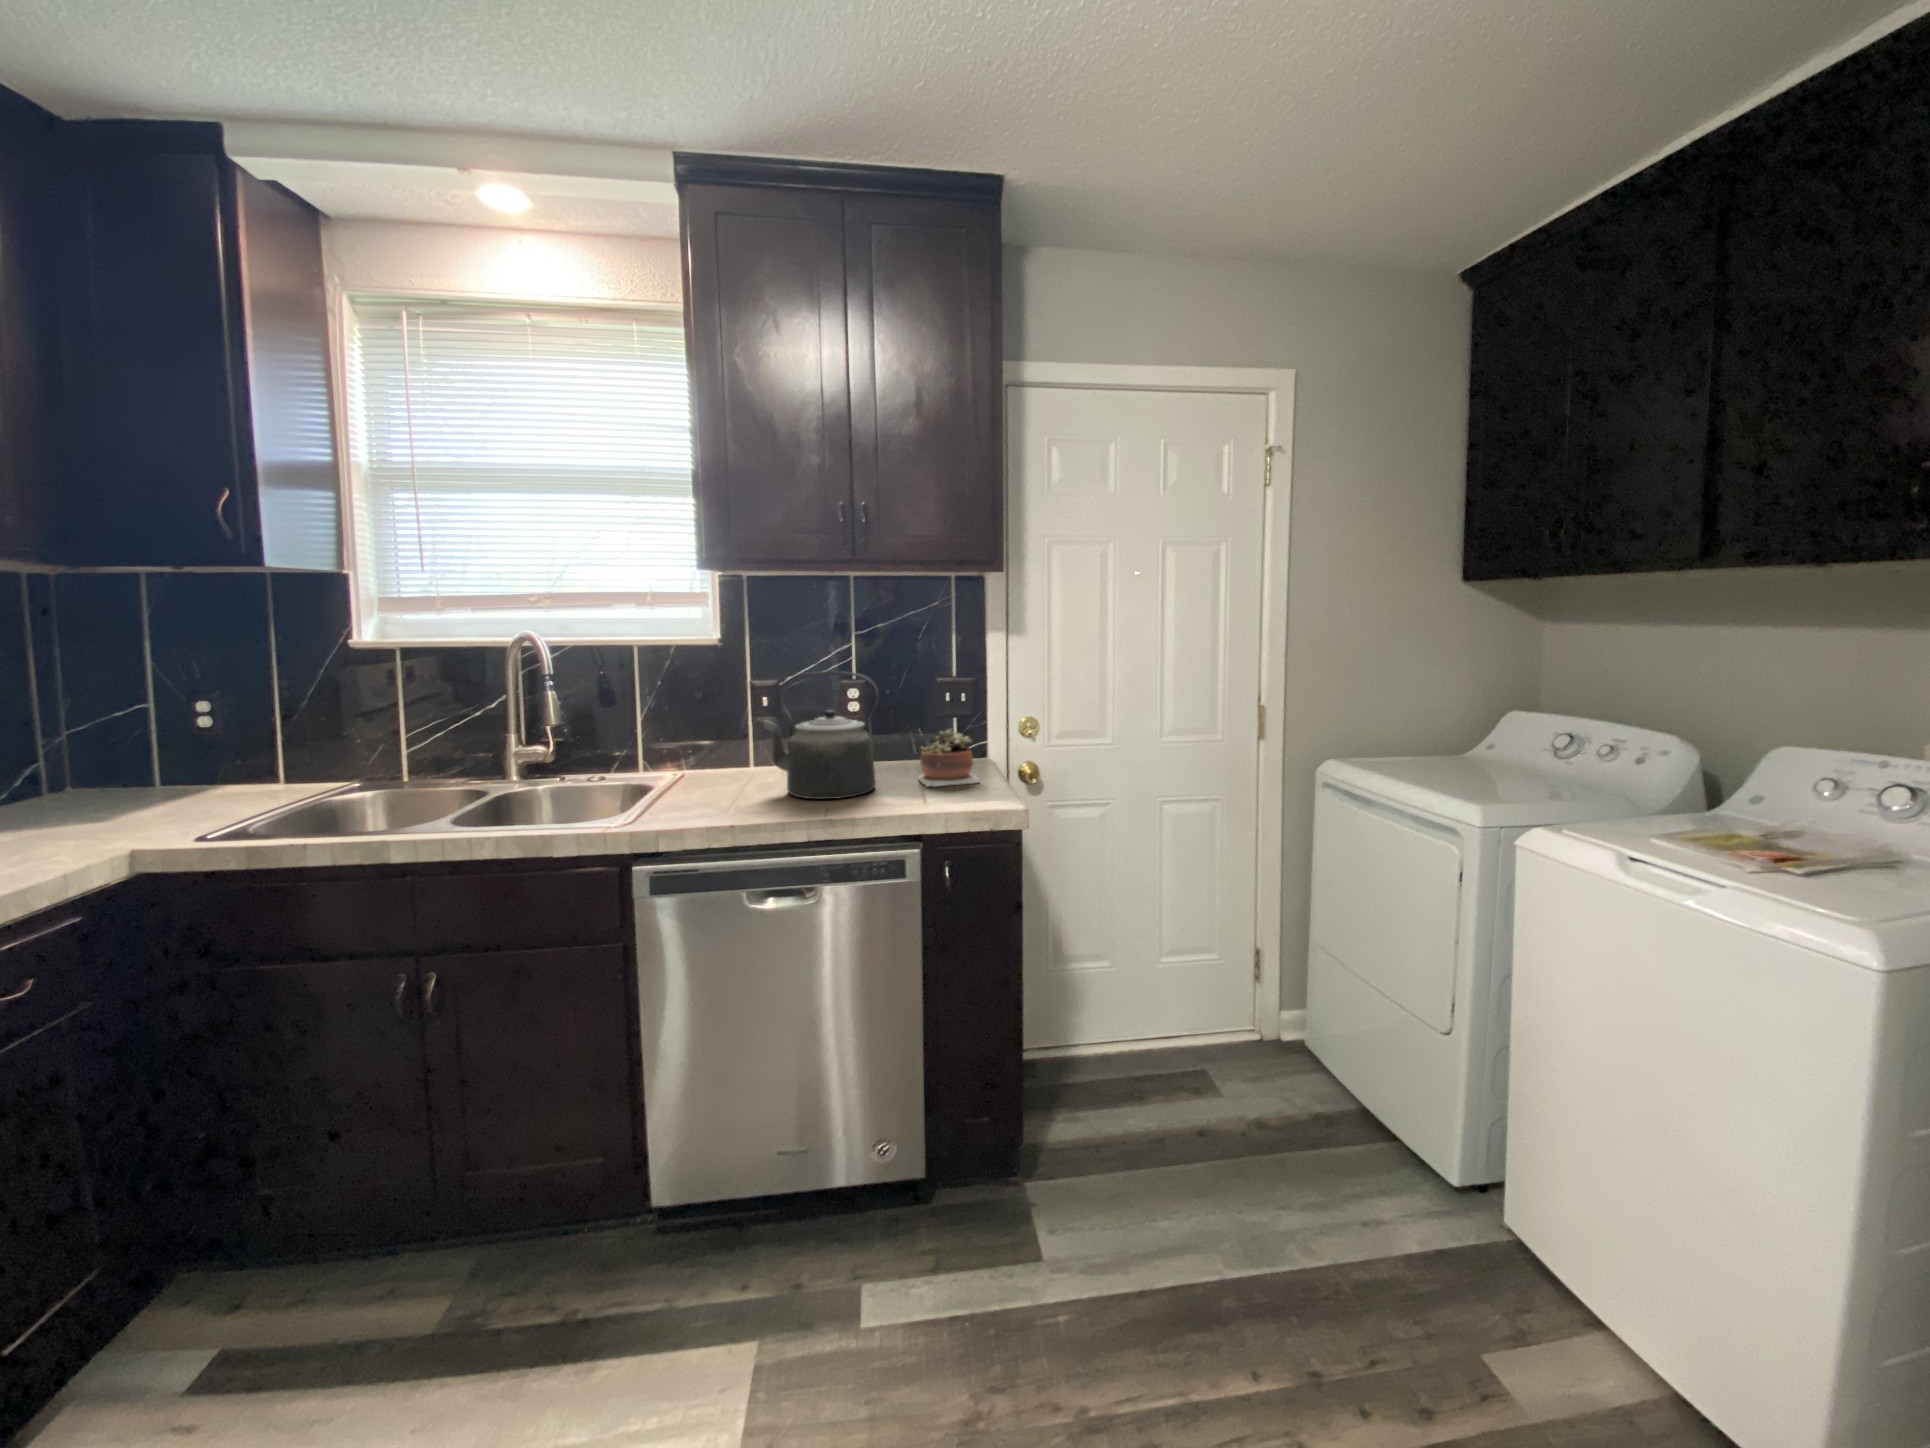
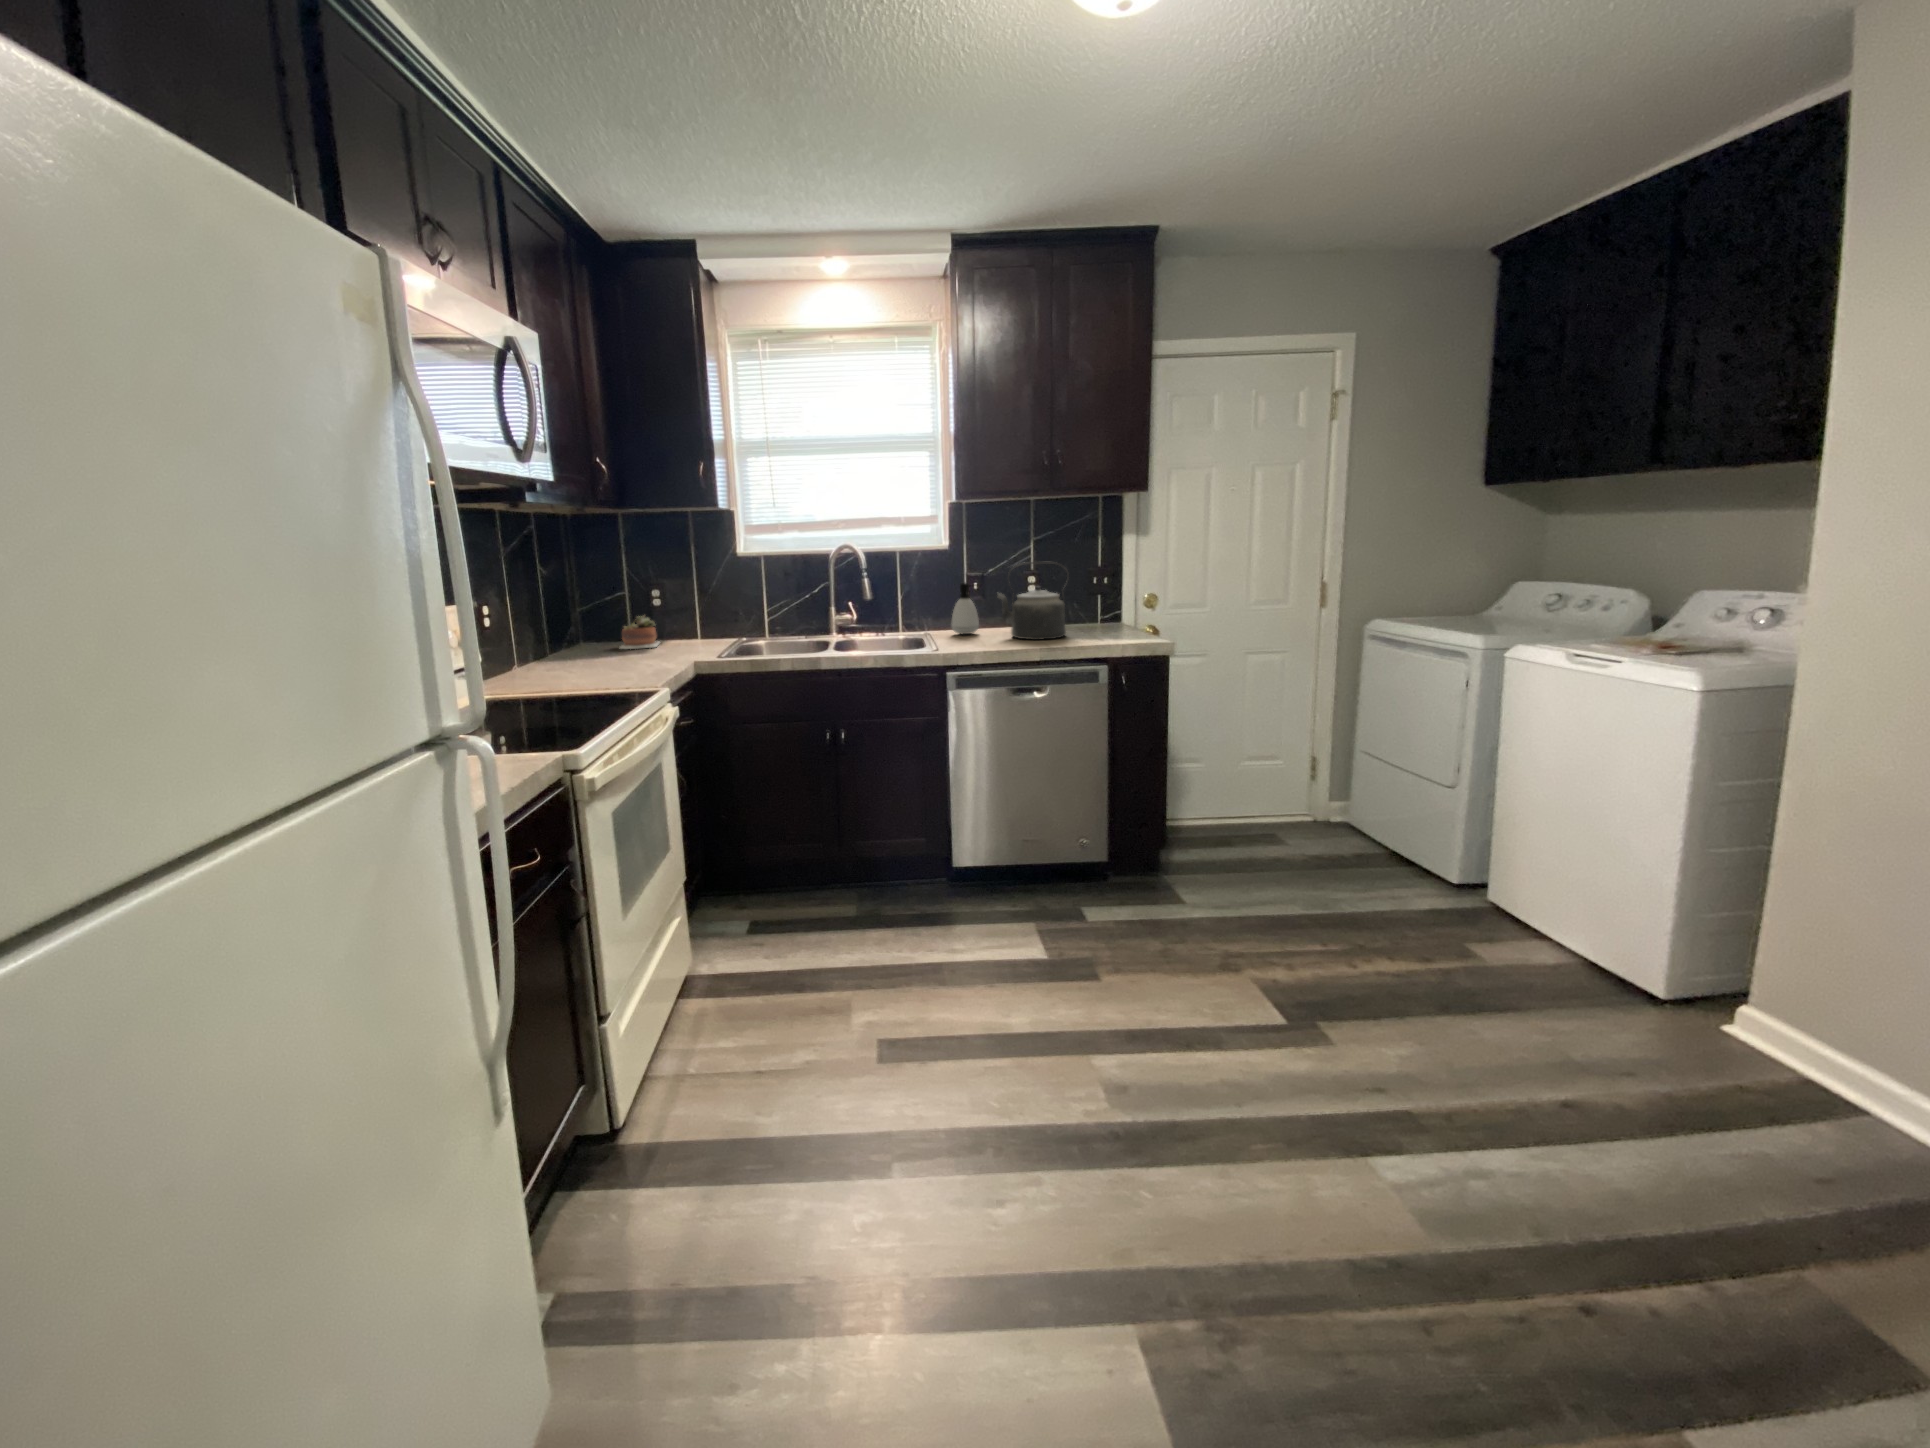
soap dispenser: none [704,700,751,782] -> present [951,583,979,634]
succulent plant: present [918,729,979,786] -> present [619,616,660,649]

